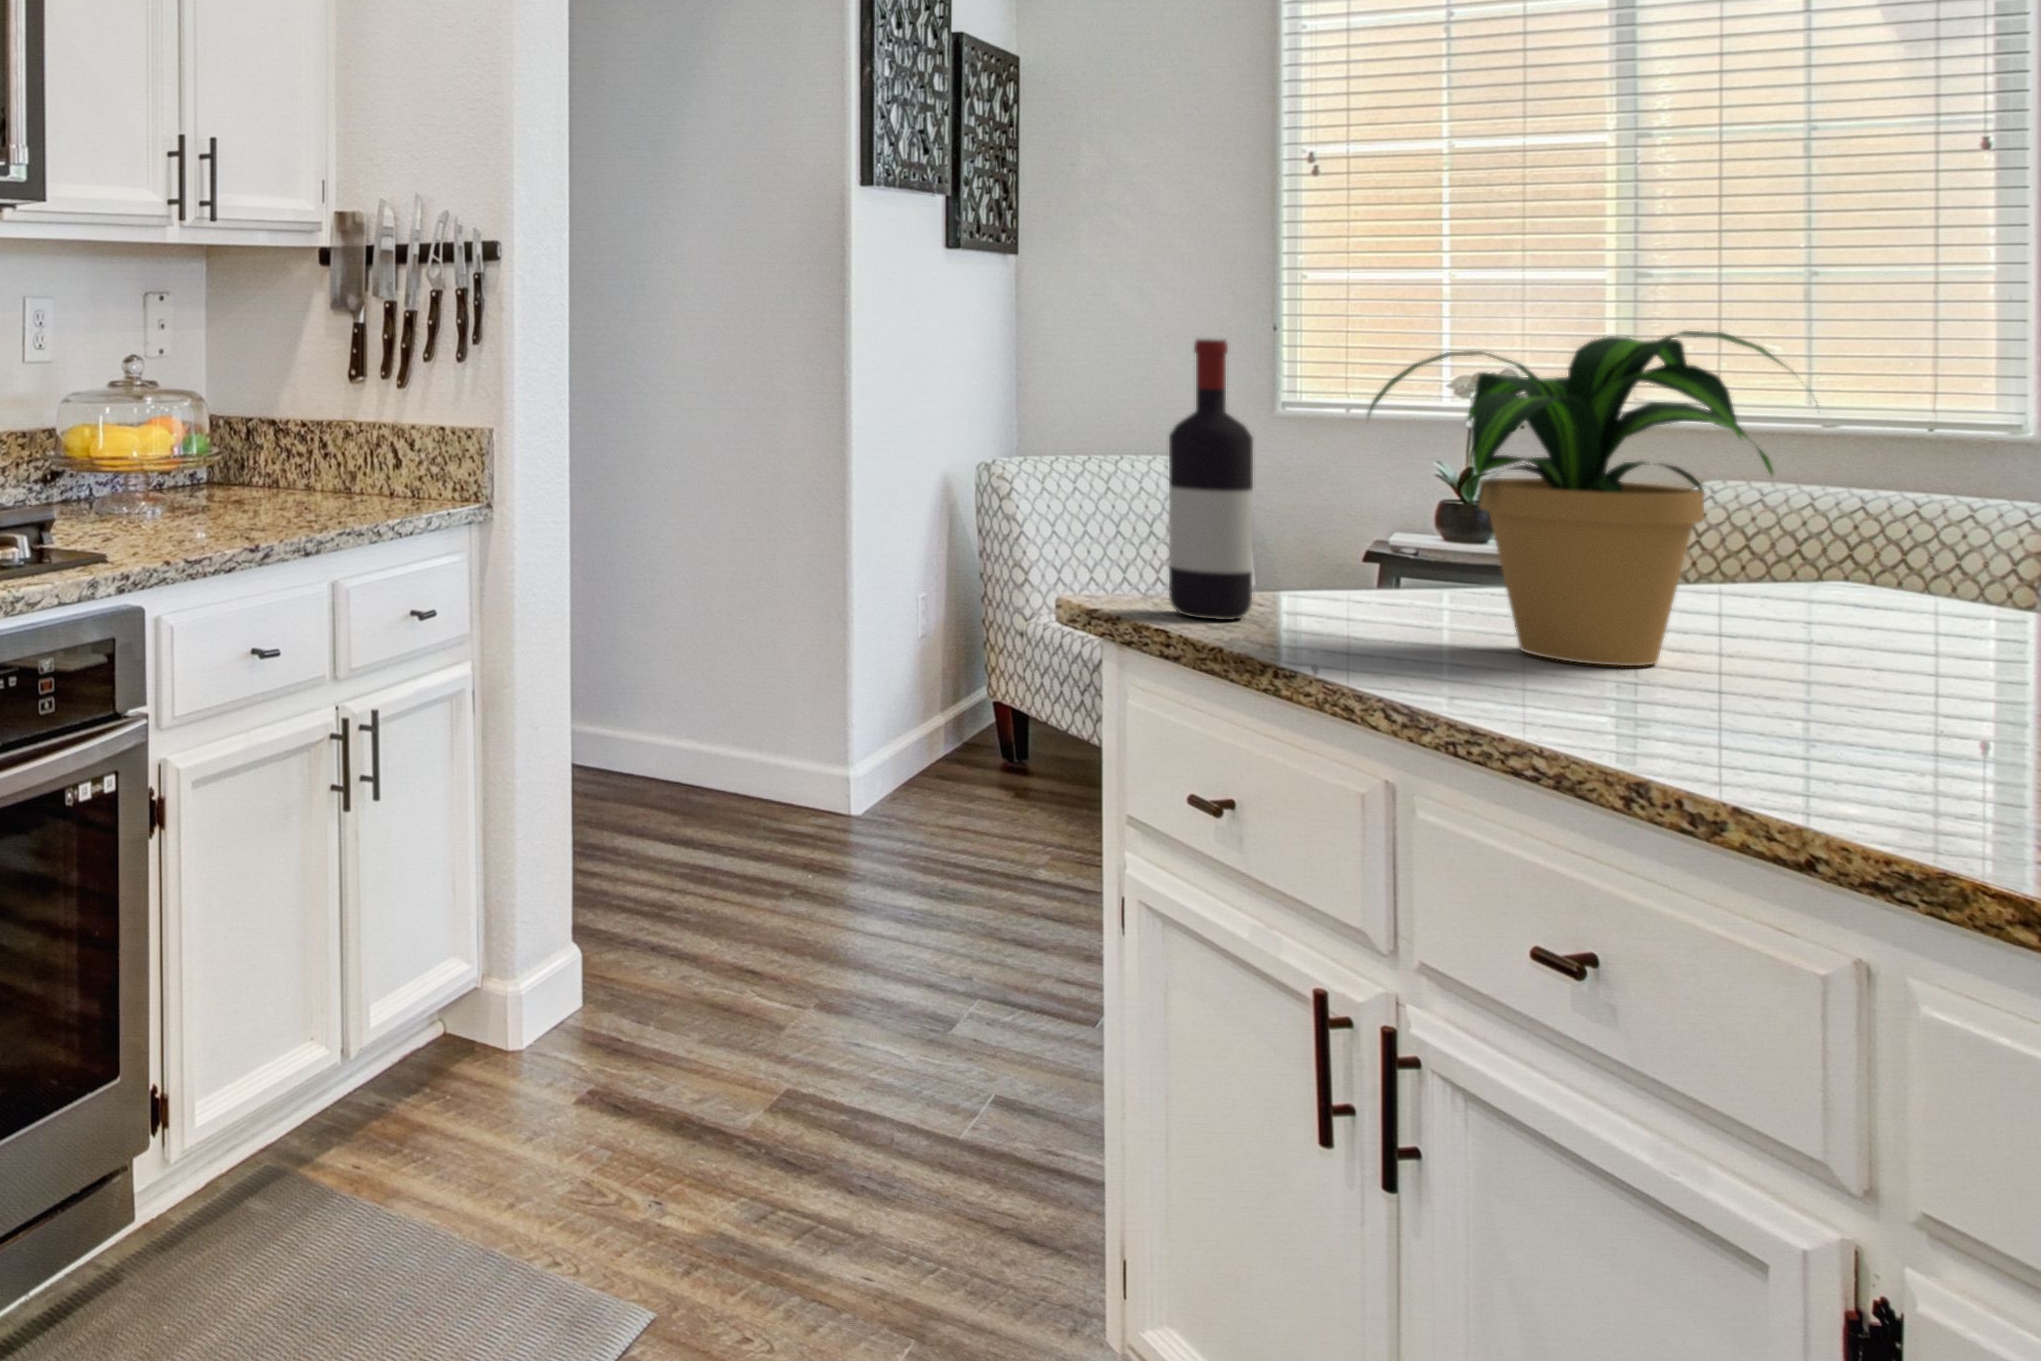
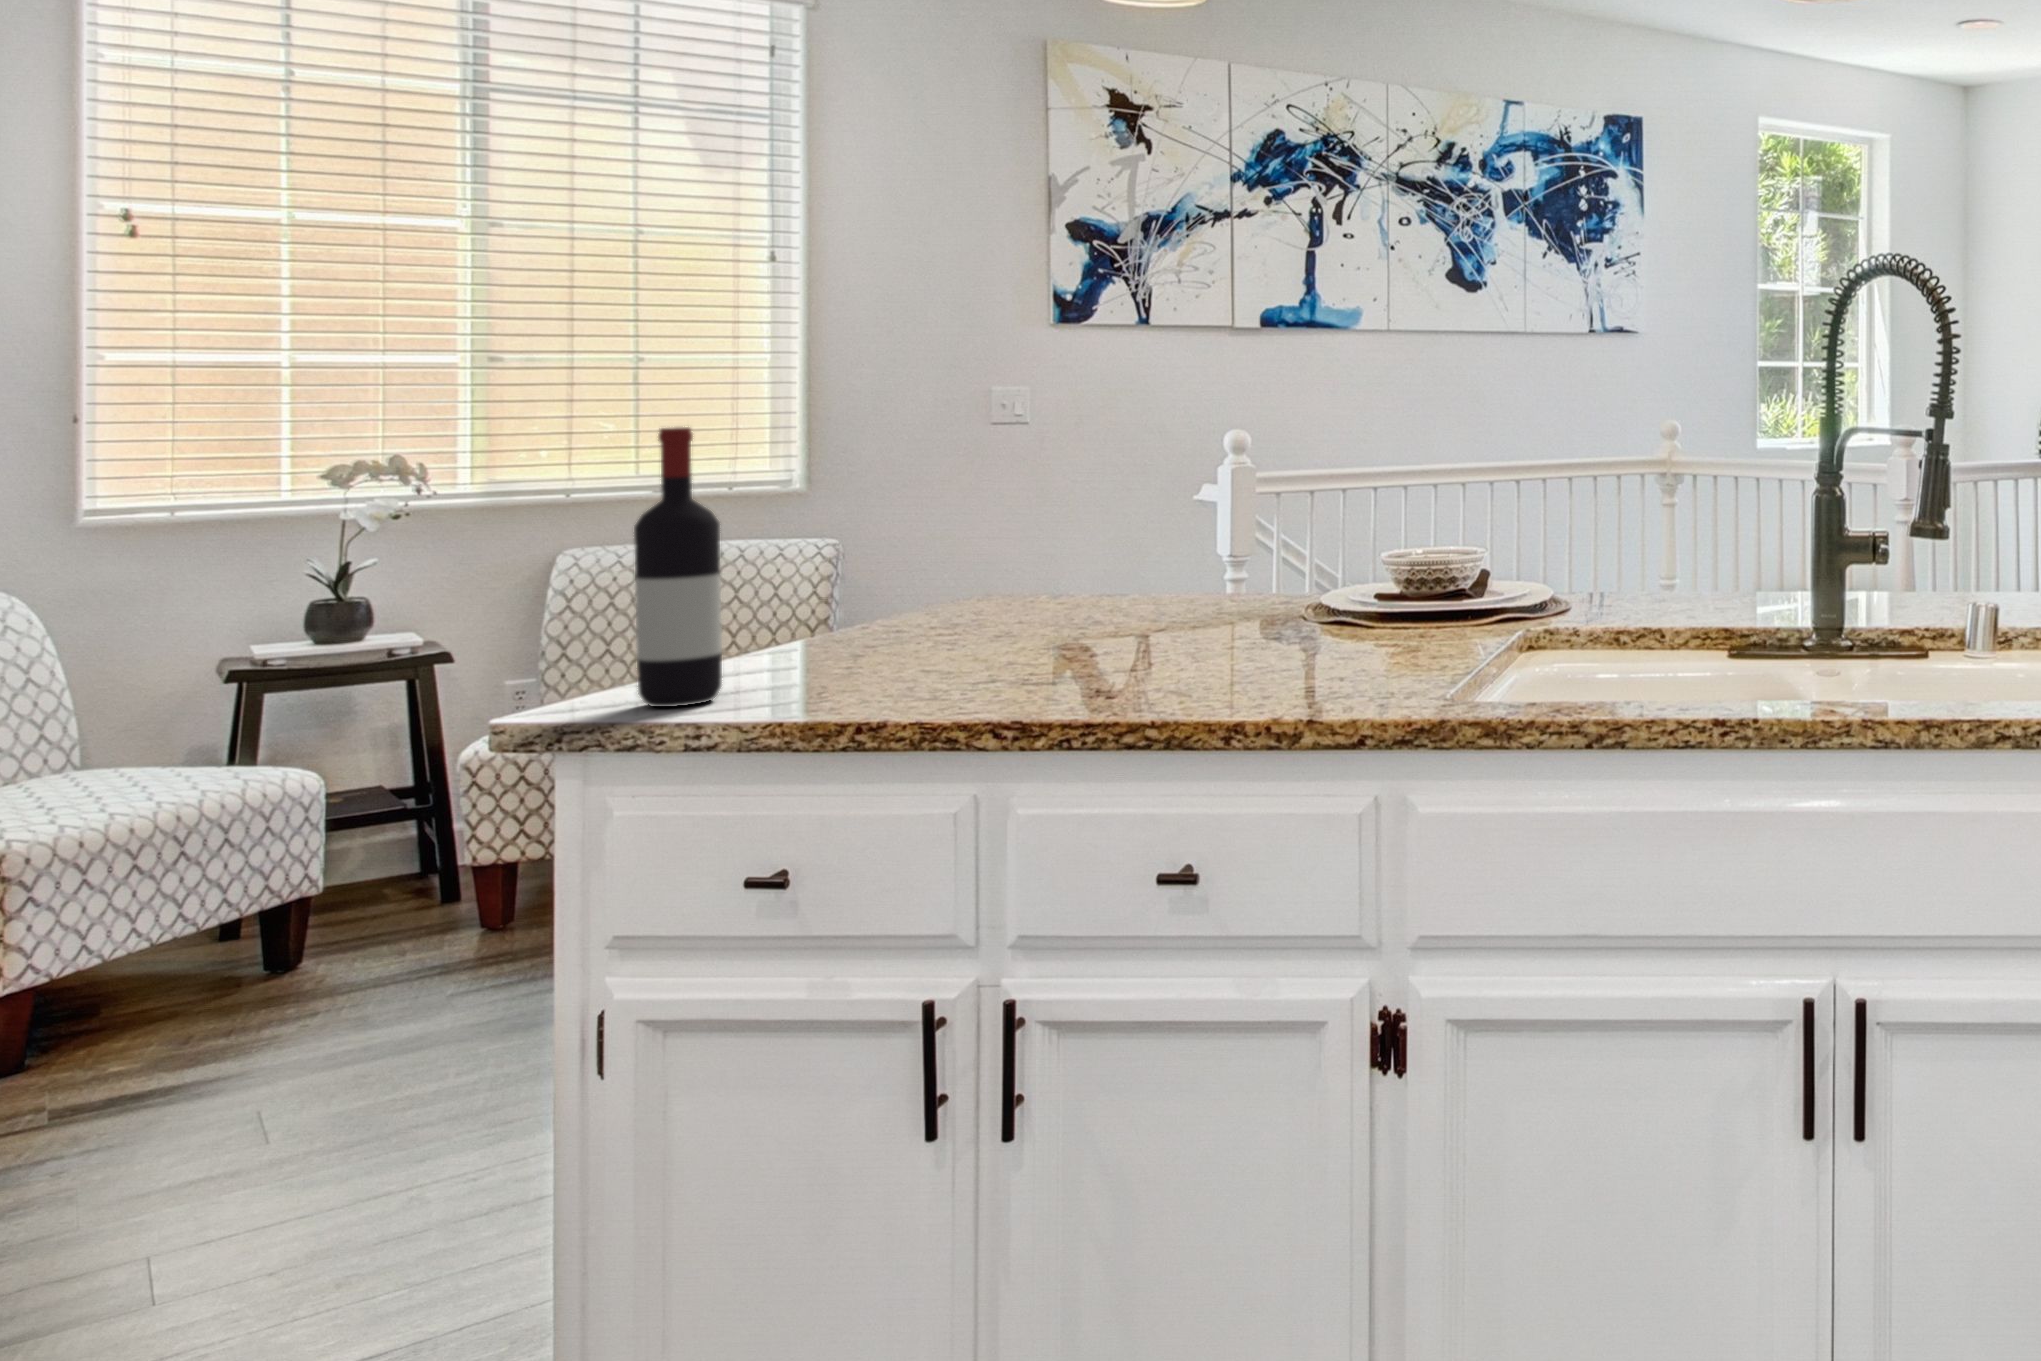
potted plant: present [1368,331,1815,666] -> none [848,409,1137,674]

